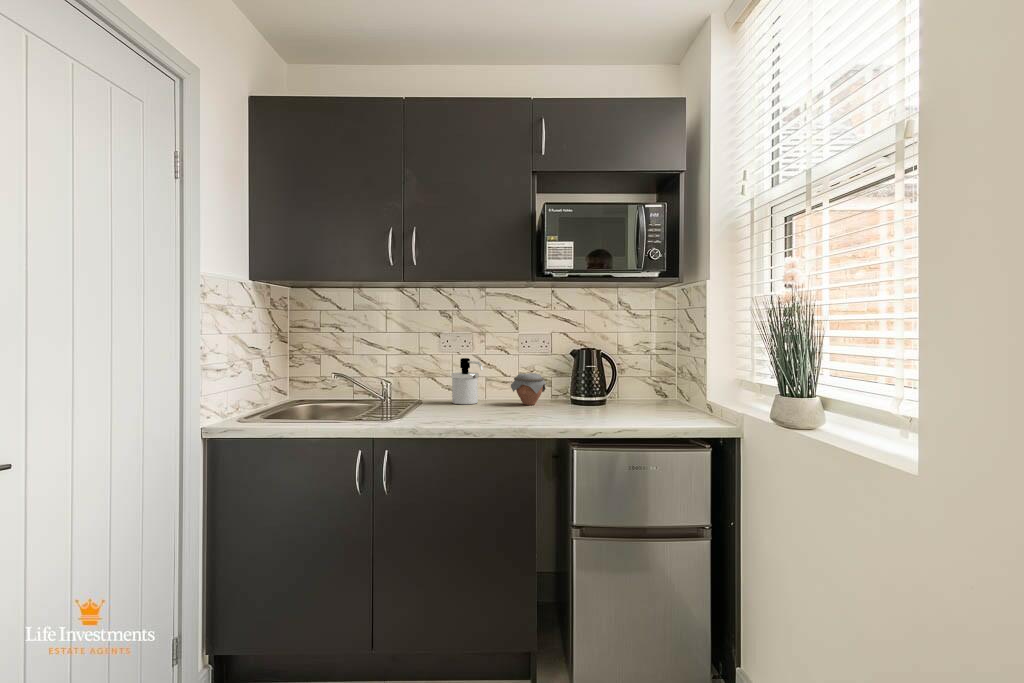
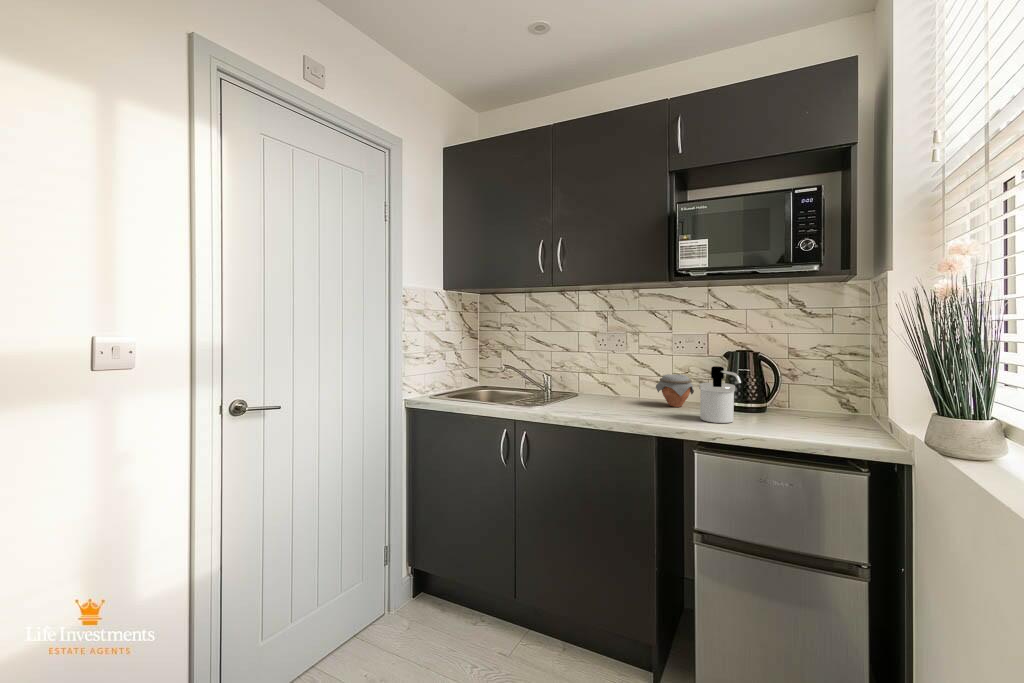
soap dispenser: present [451,358,483,404] -> present [699,366,741,423]

